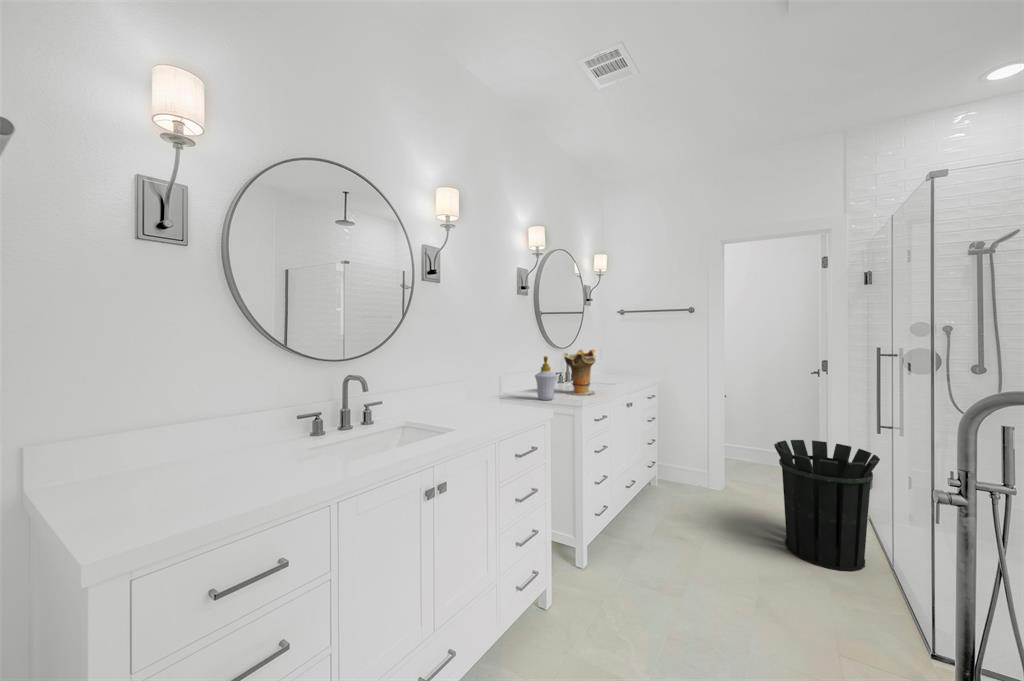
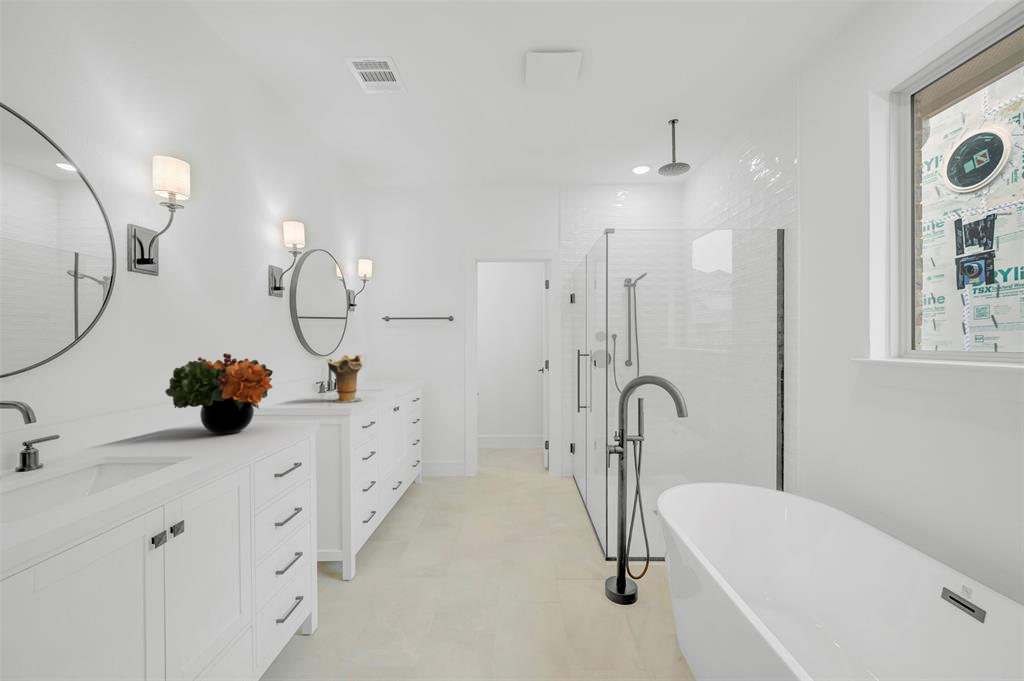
flower arrangement: none [432,347,512,417] -> present [165,353,273,434]
soap bottle: present [535,356,557,400] -> none [295,363,321,410]
waste bin: present [774,440,880,571] -> none [517,425,583,524]

